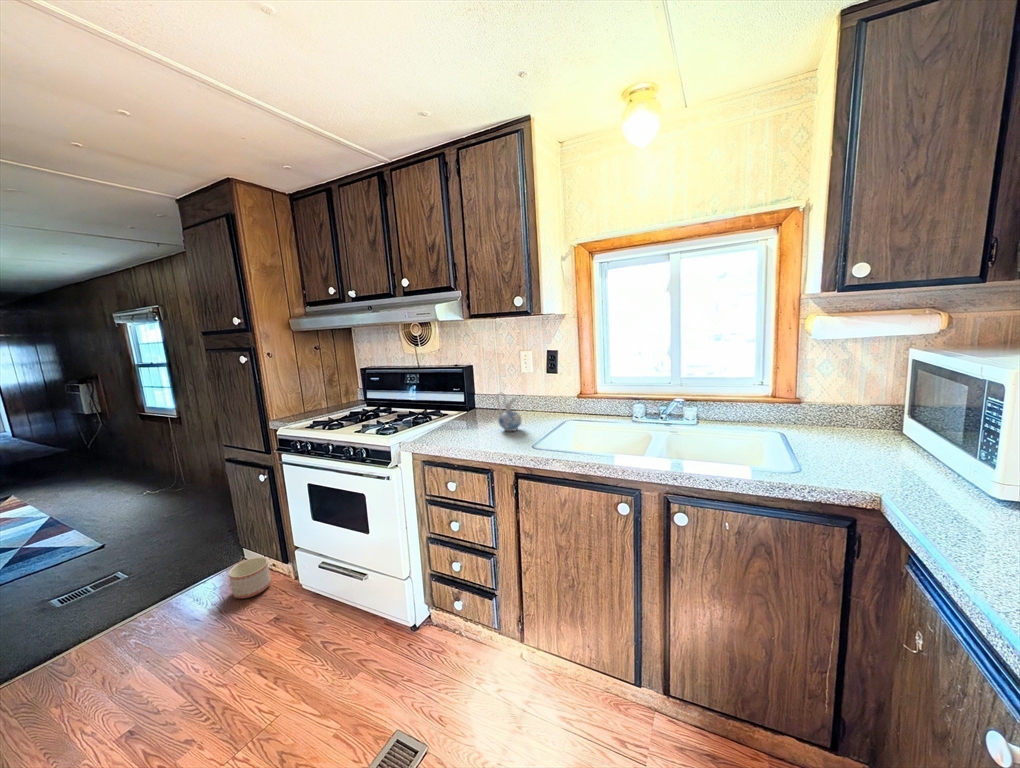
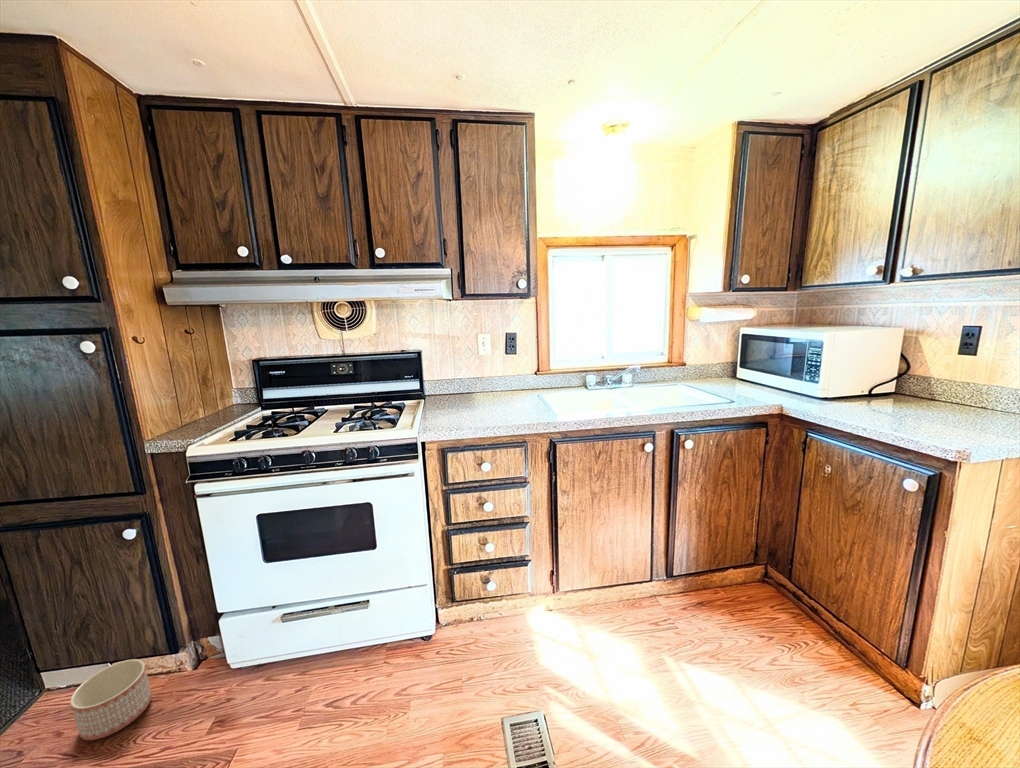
ceramic pitcher: present [497,393,521,431] -> none [498,371,521,408]

